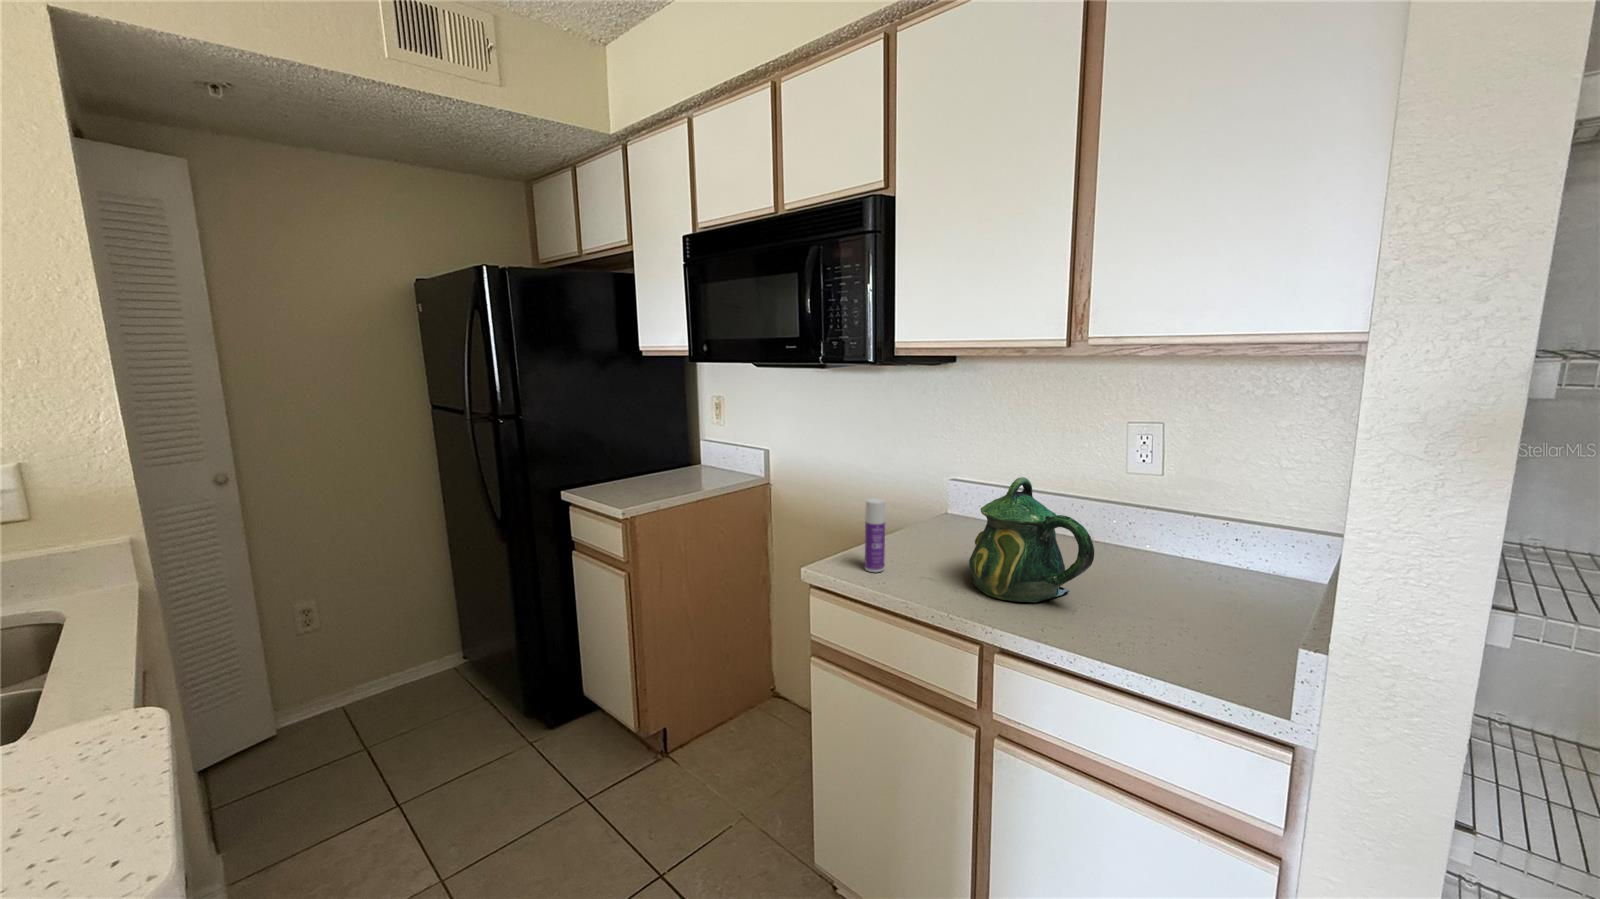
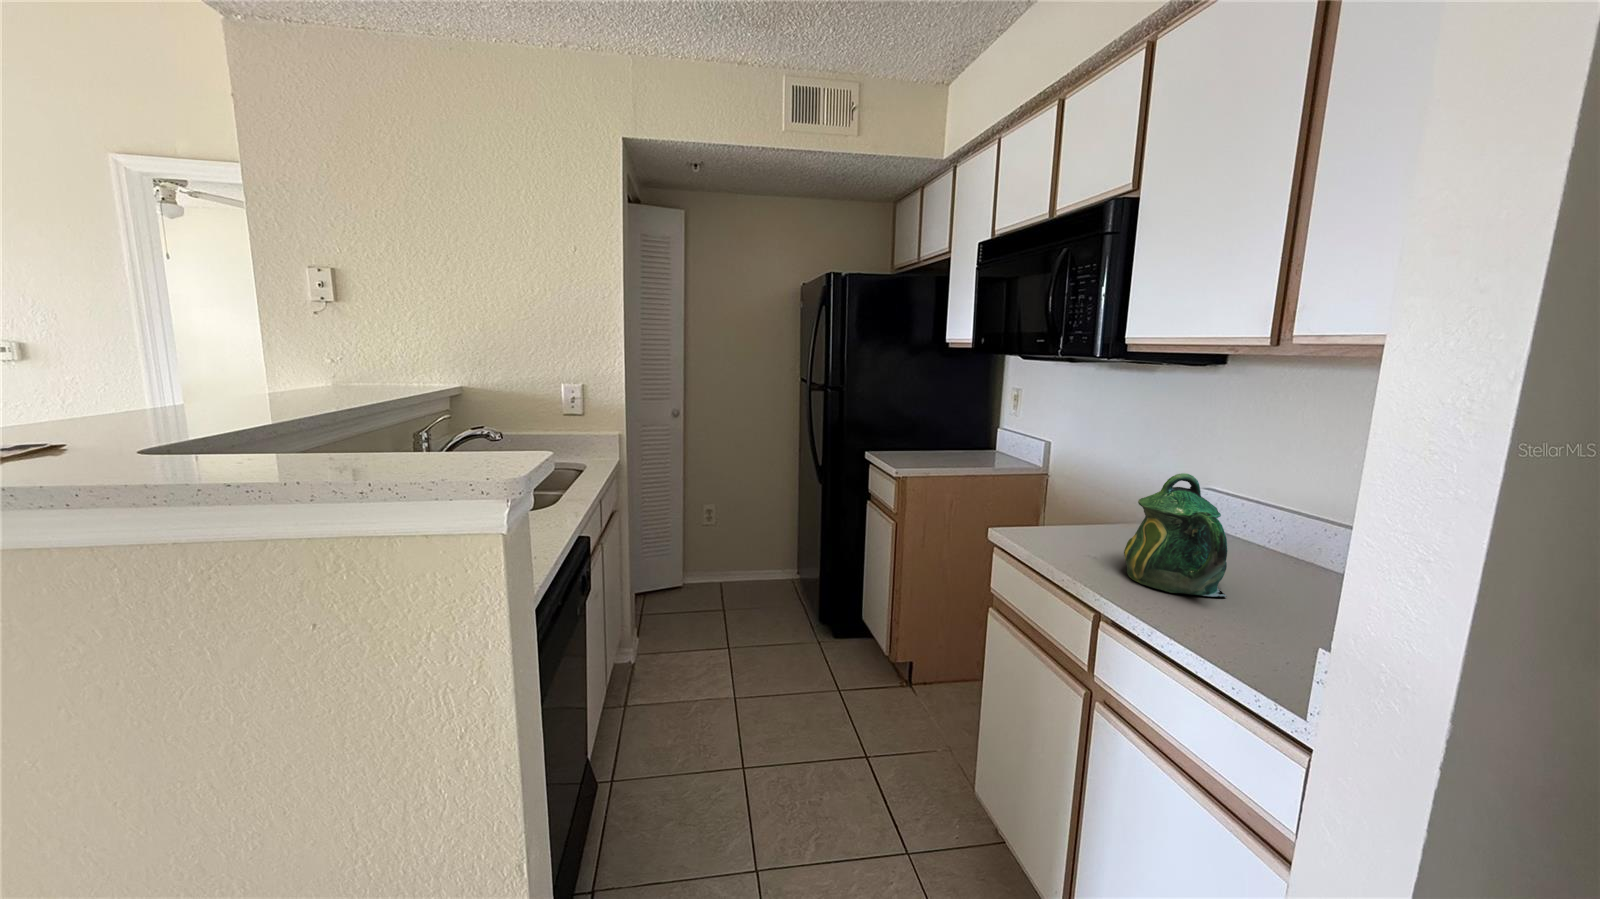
bottle: present [865,498,885,572] -> none [1039,477,1063,542]

